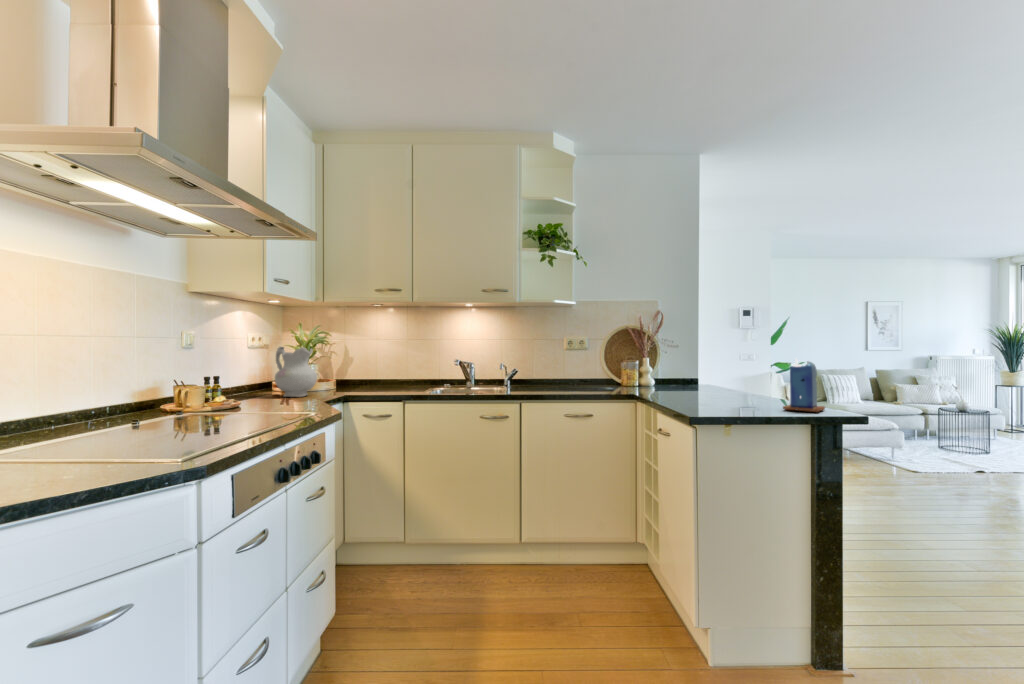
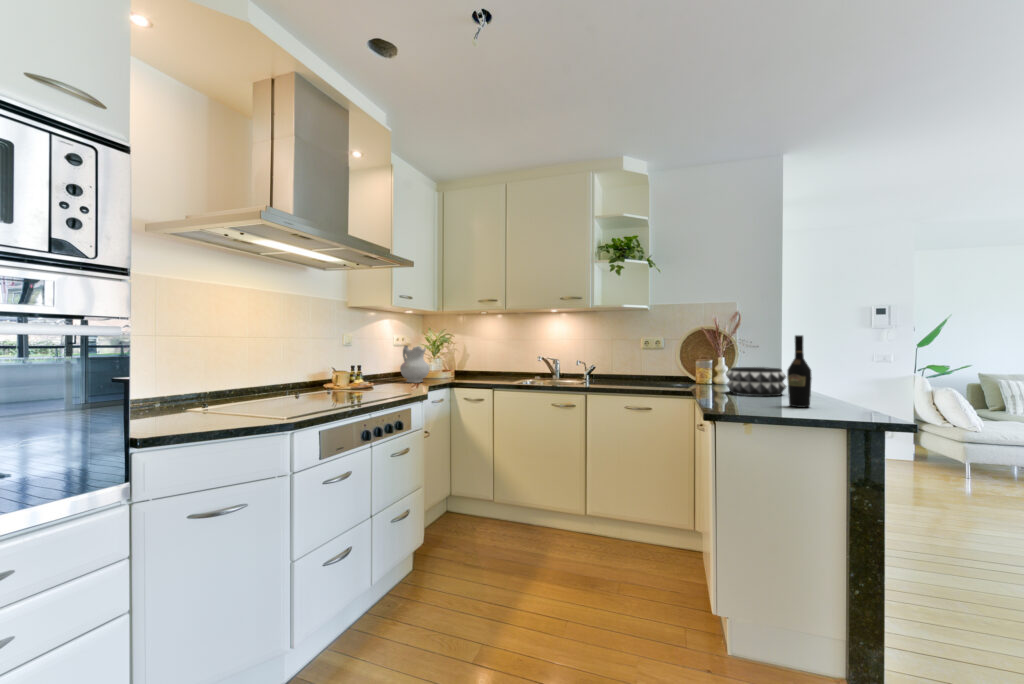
wine bottle: none [754,333,777,406] -> present [787,335,812,407]
candle: present [783,358,825,412] -> none [804,360,853,416]
decorative bowl: none [670,367,728,396] -> present [726,367,786,396]

